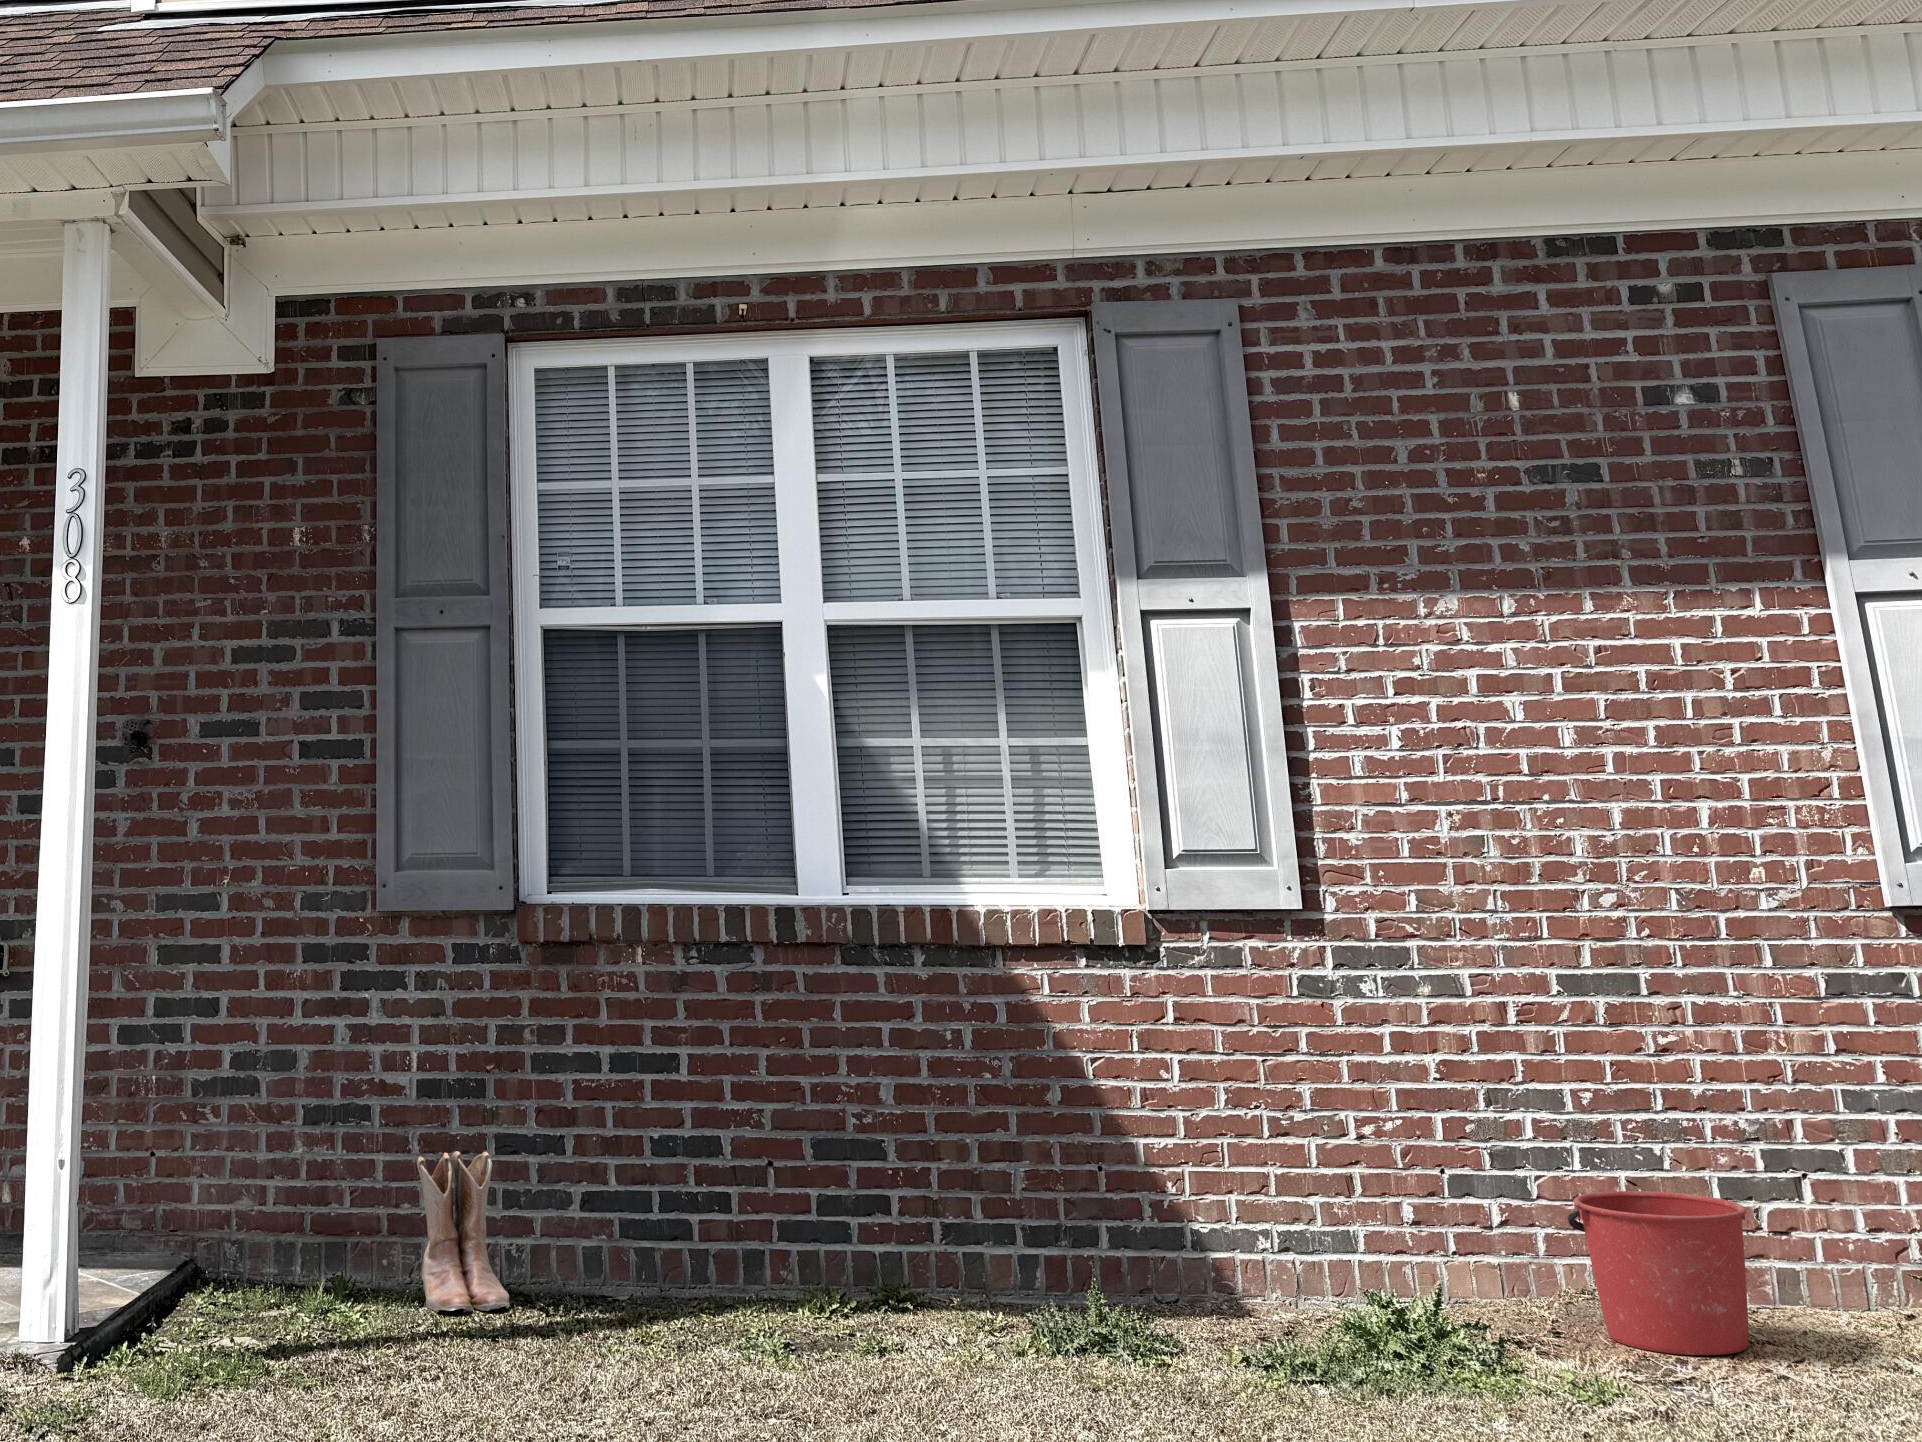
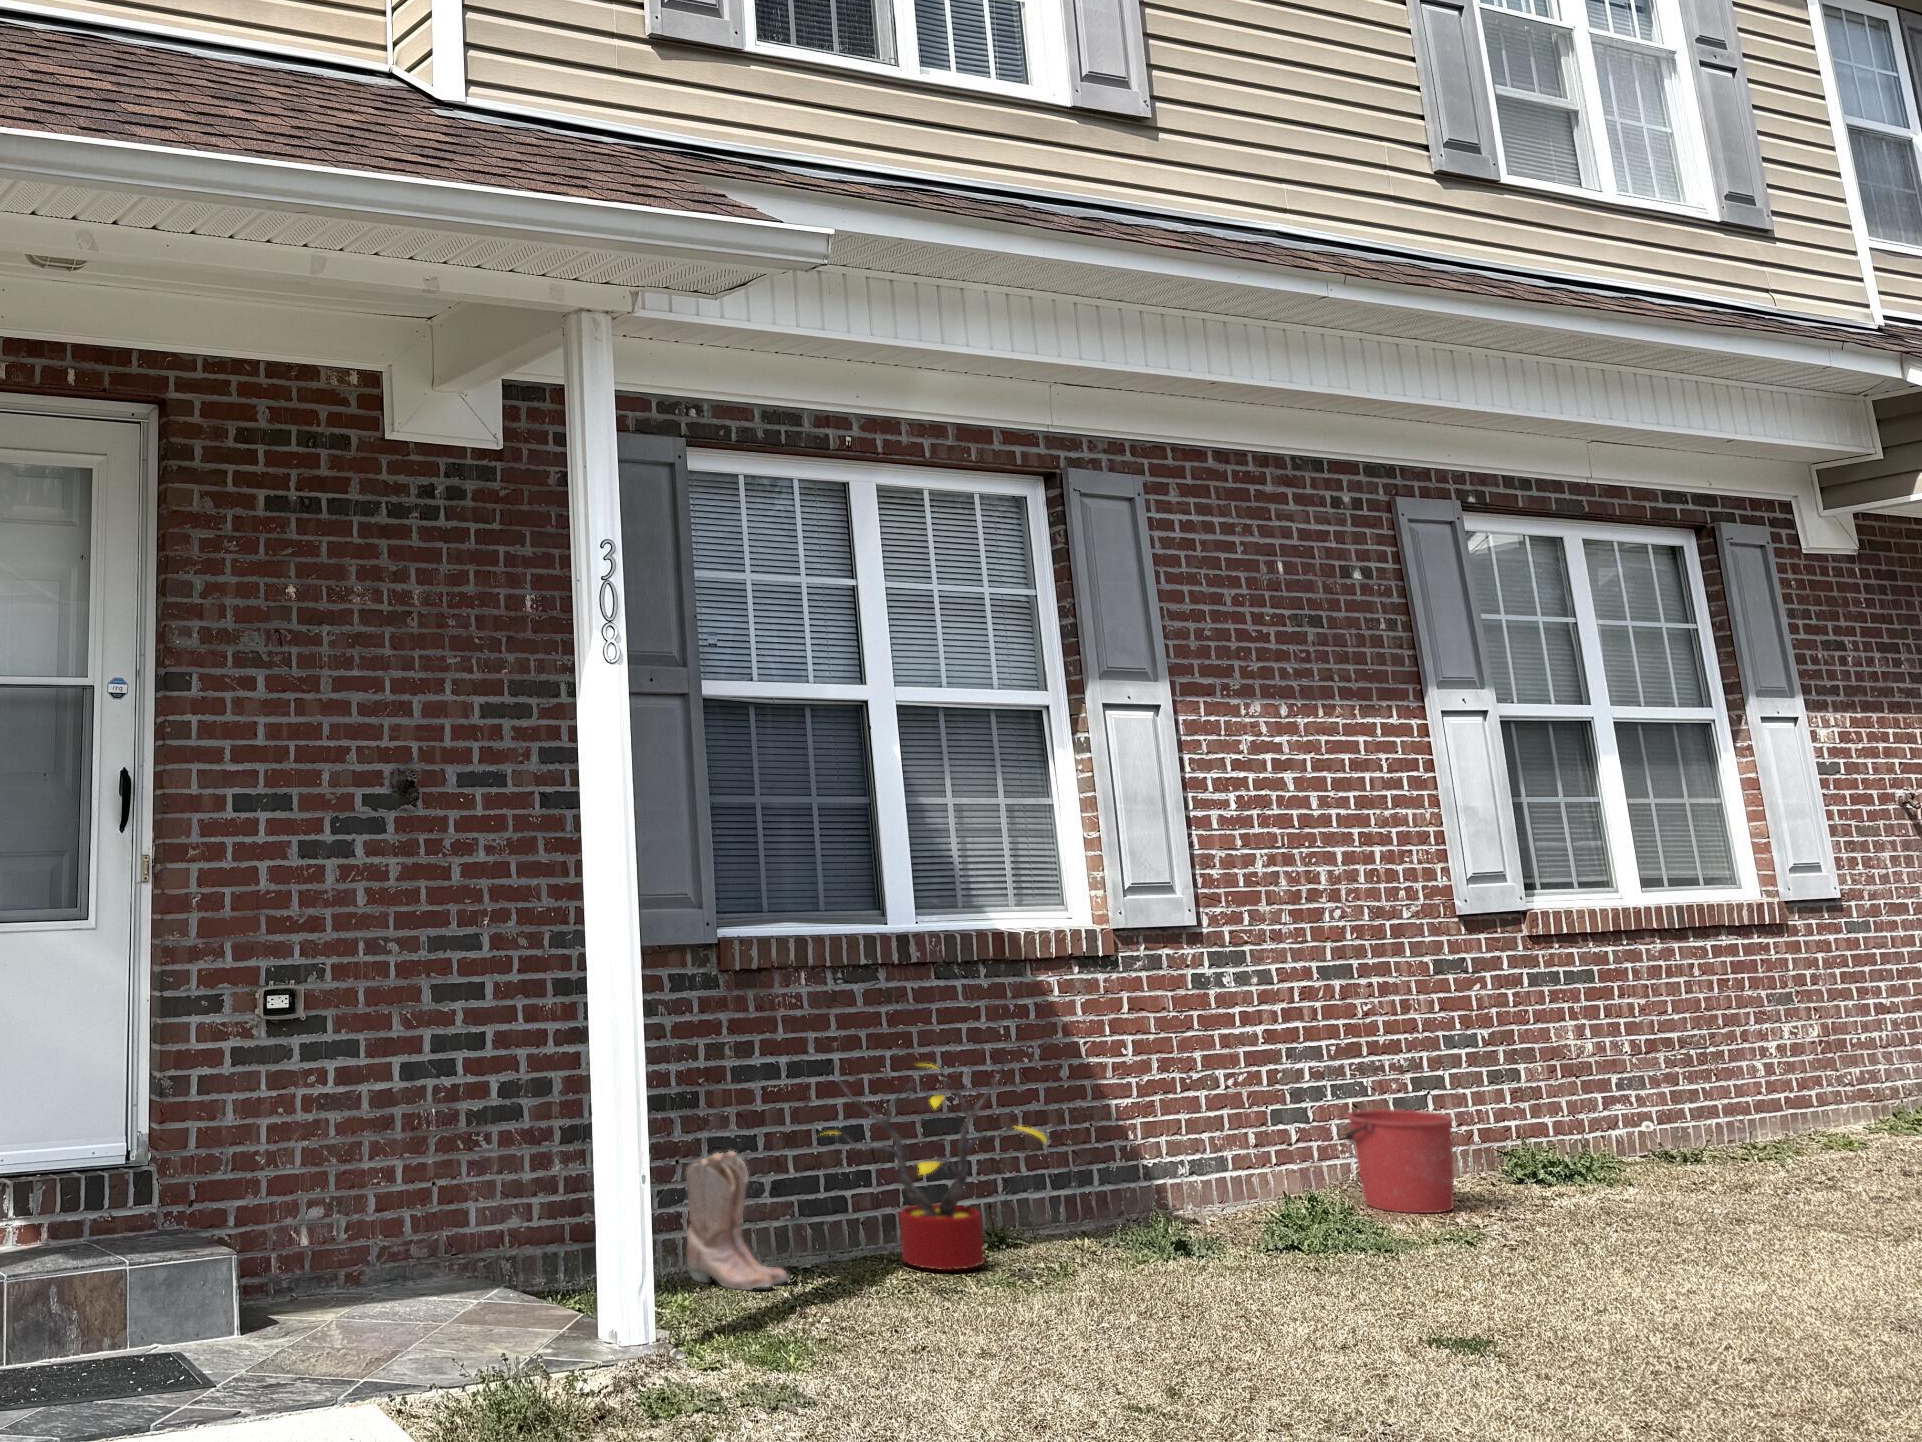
decorative plant: none [629,1056,870,1325] -> present [835,1055,1047,1270]

